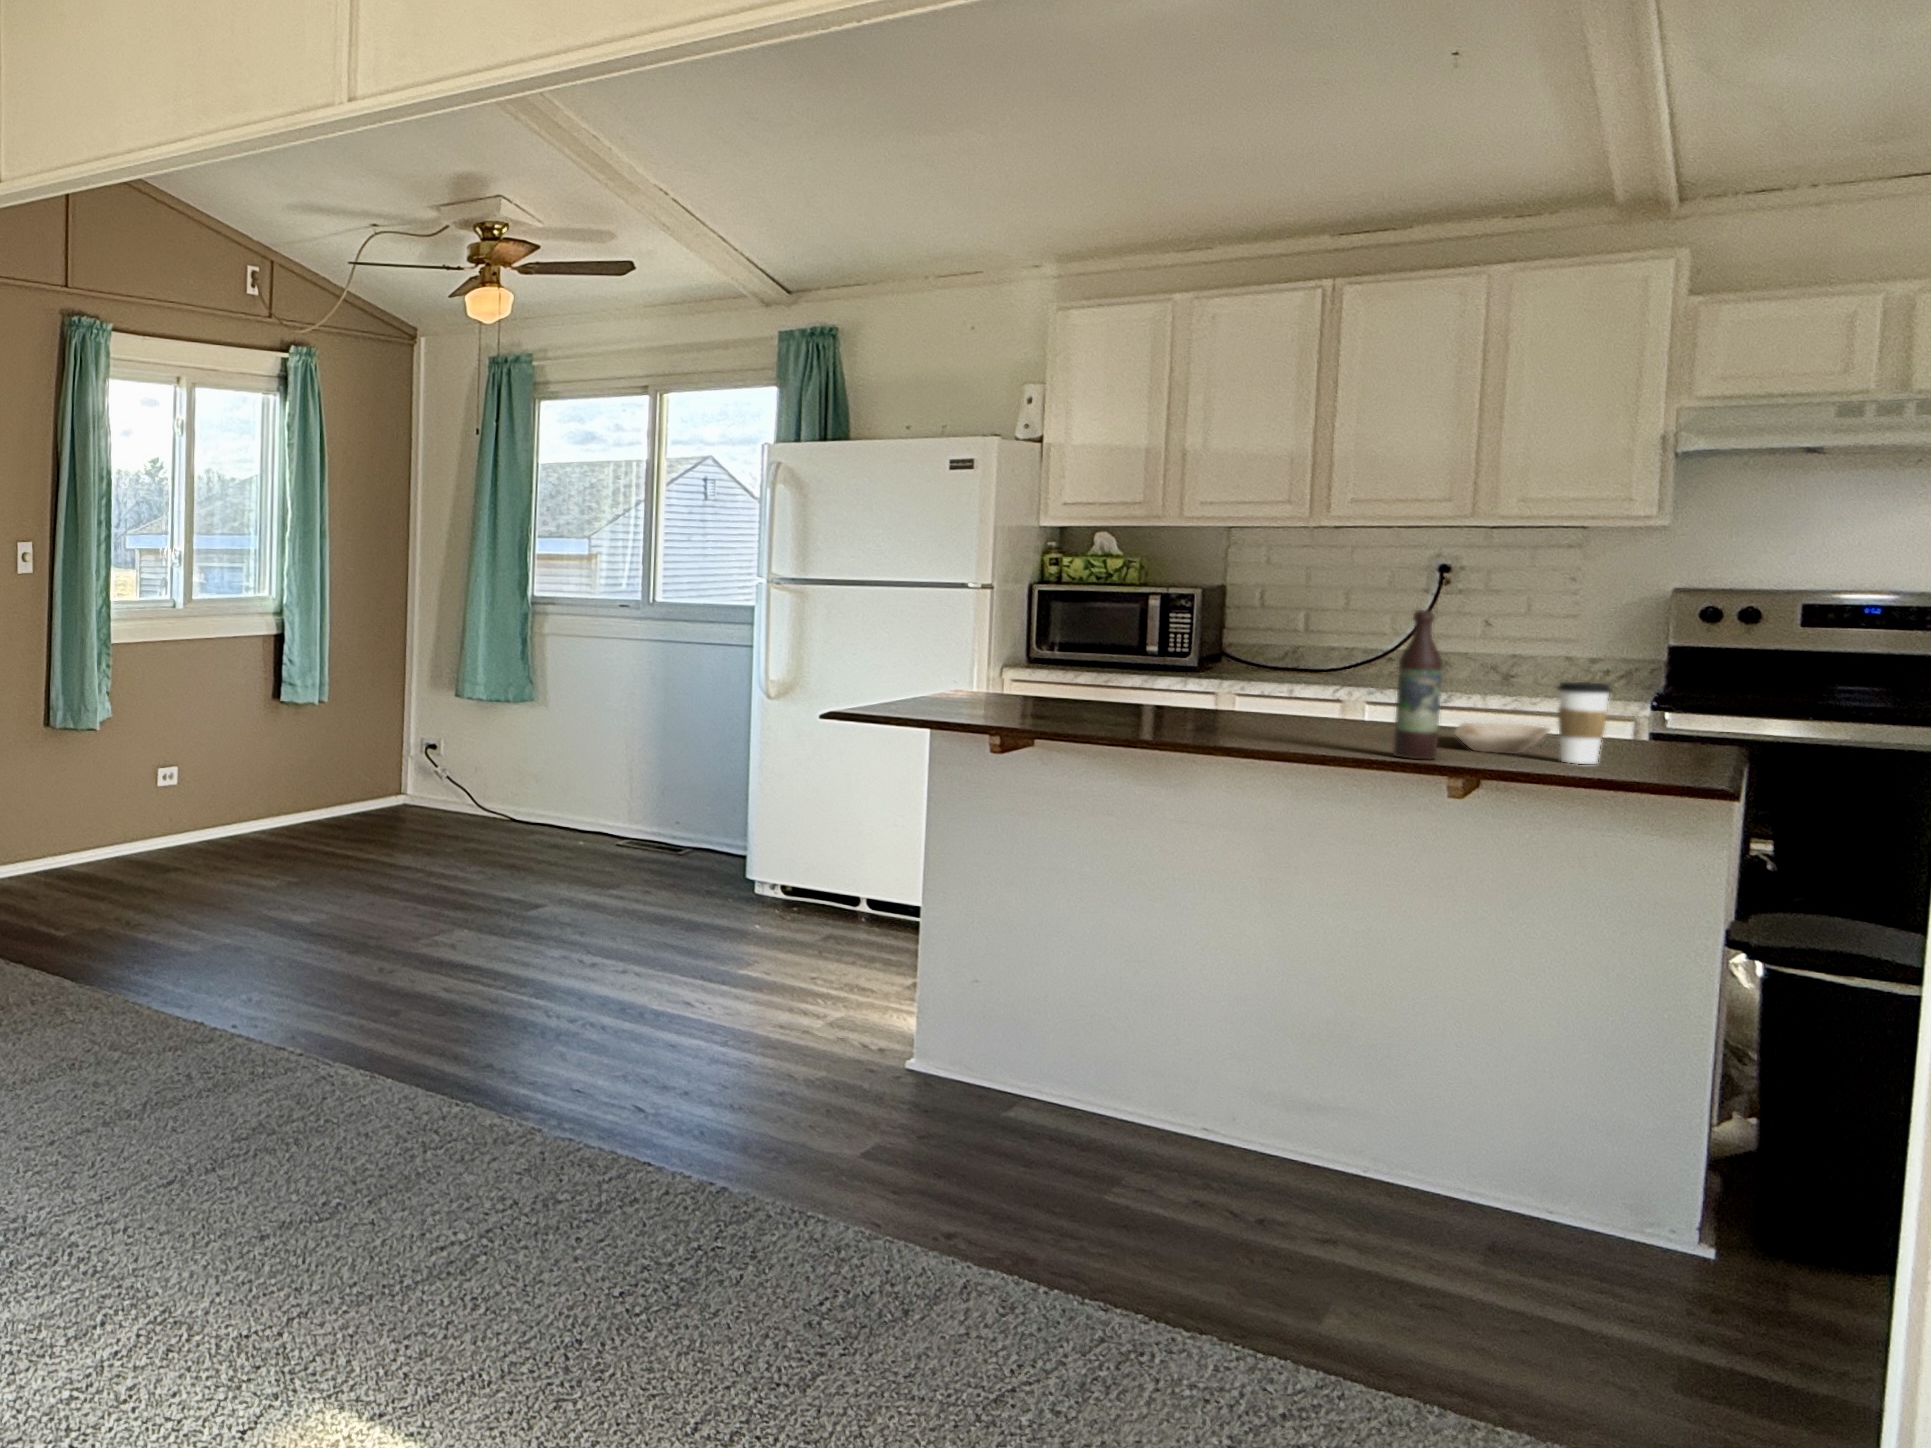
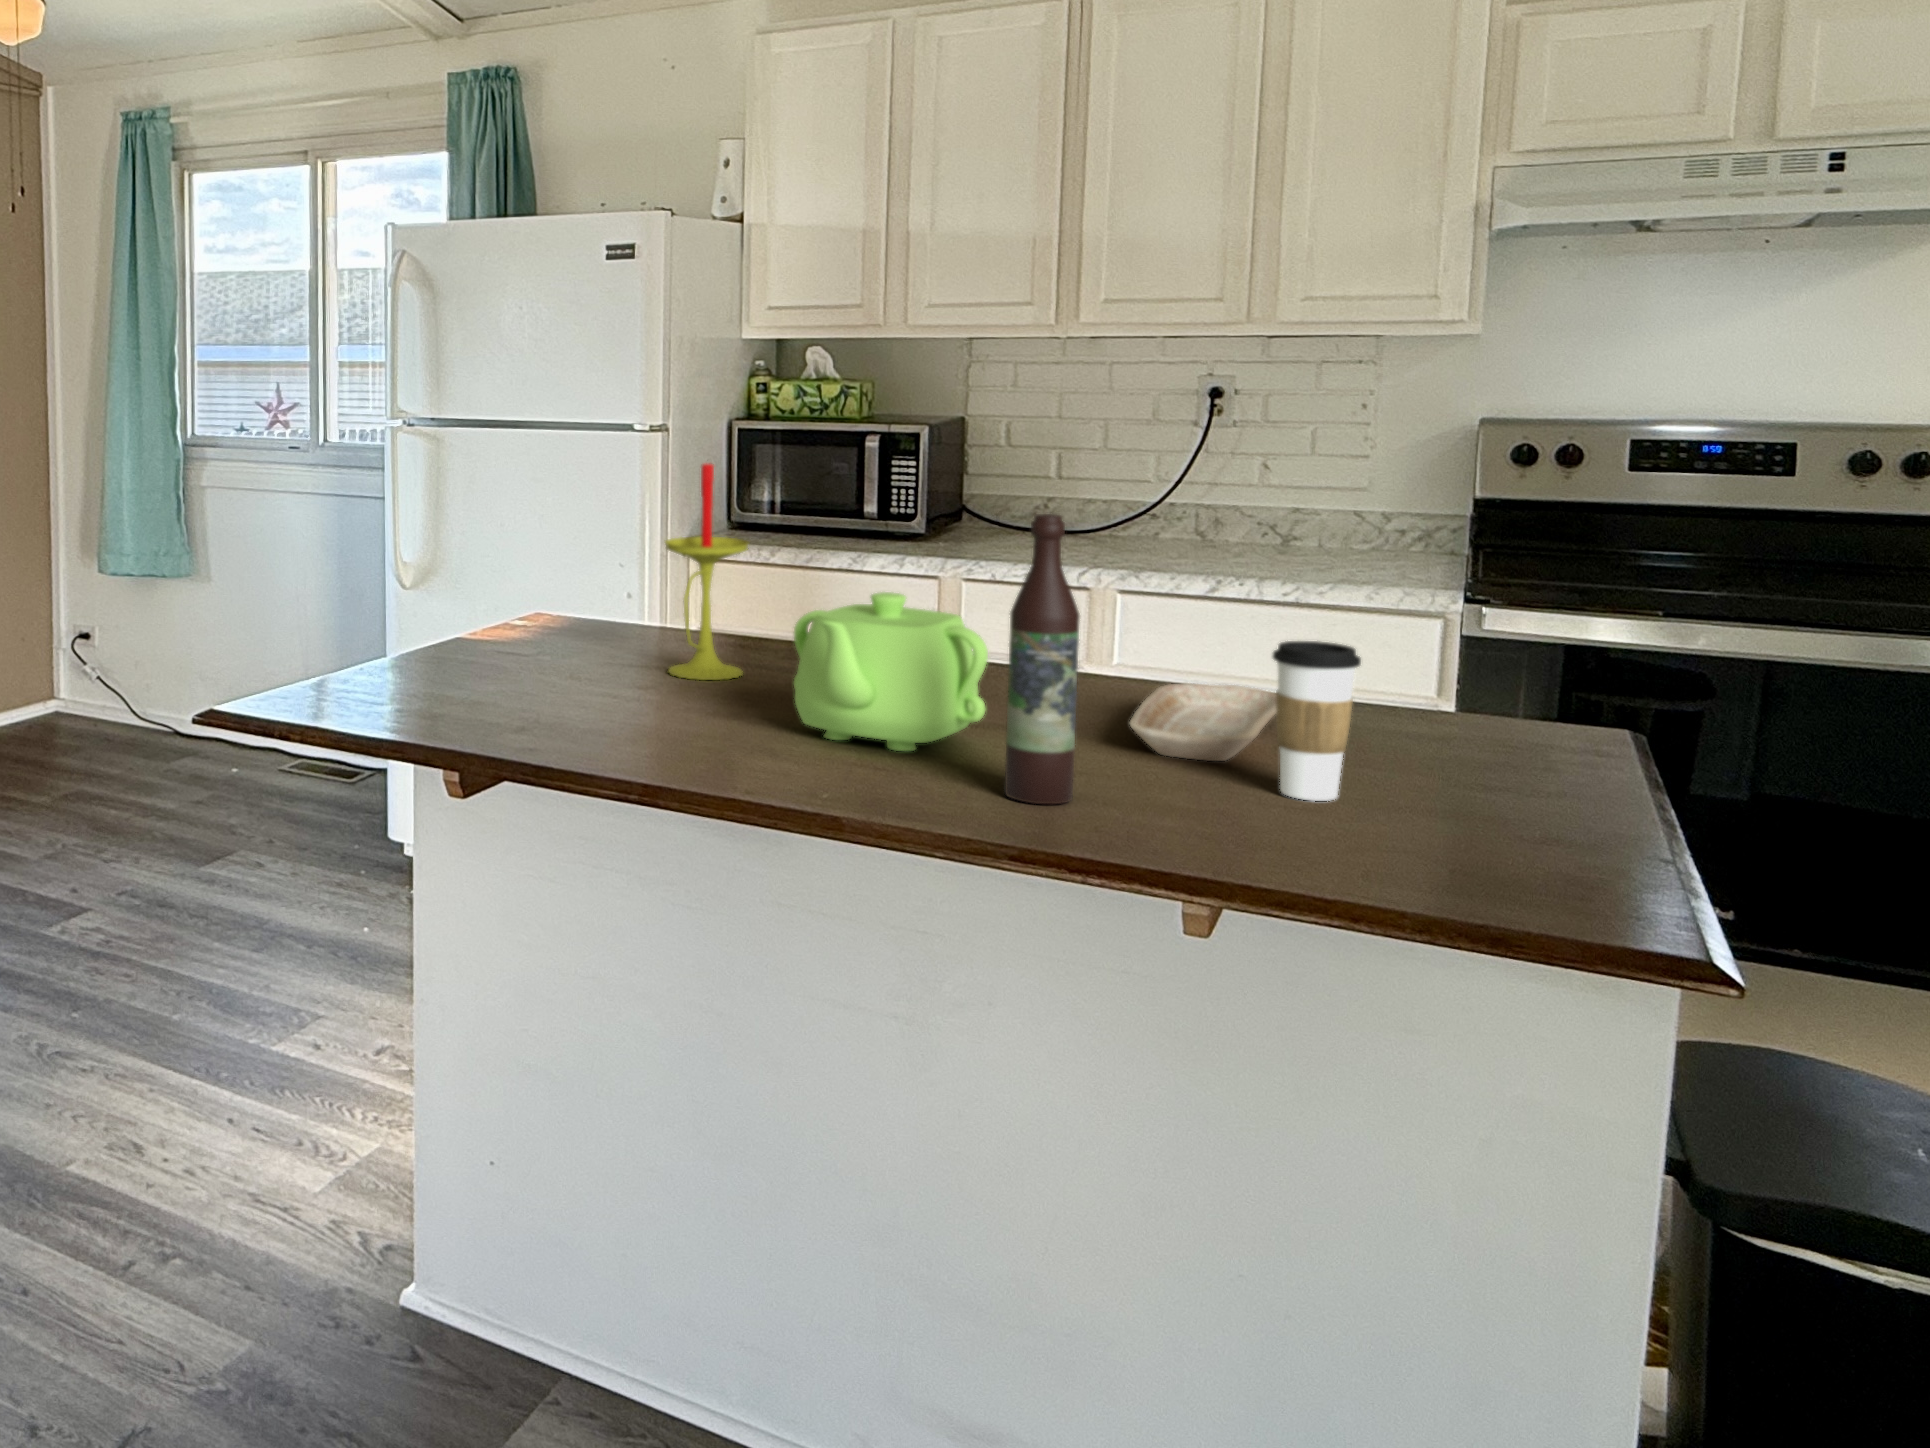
candle: none [1108,591,1169,721] -> present [665,463,749,680]
teapot: none [1229,660,1367,744] -> present [794,592,988,751]

